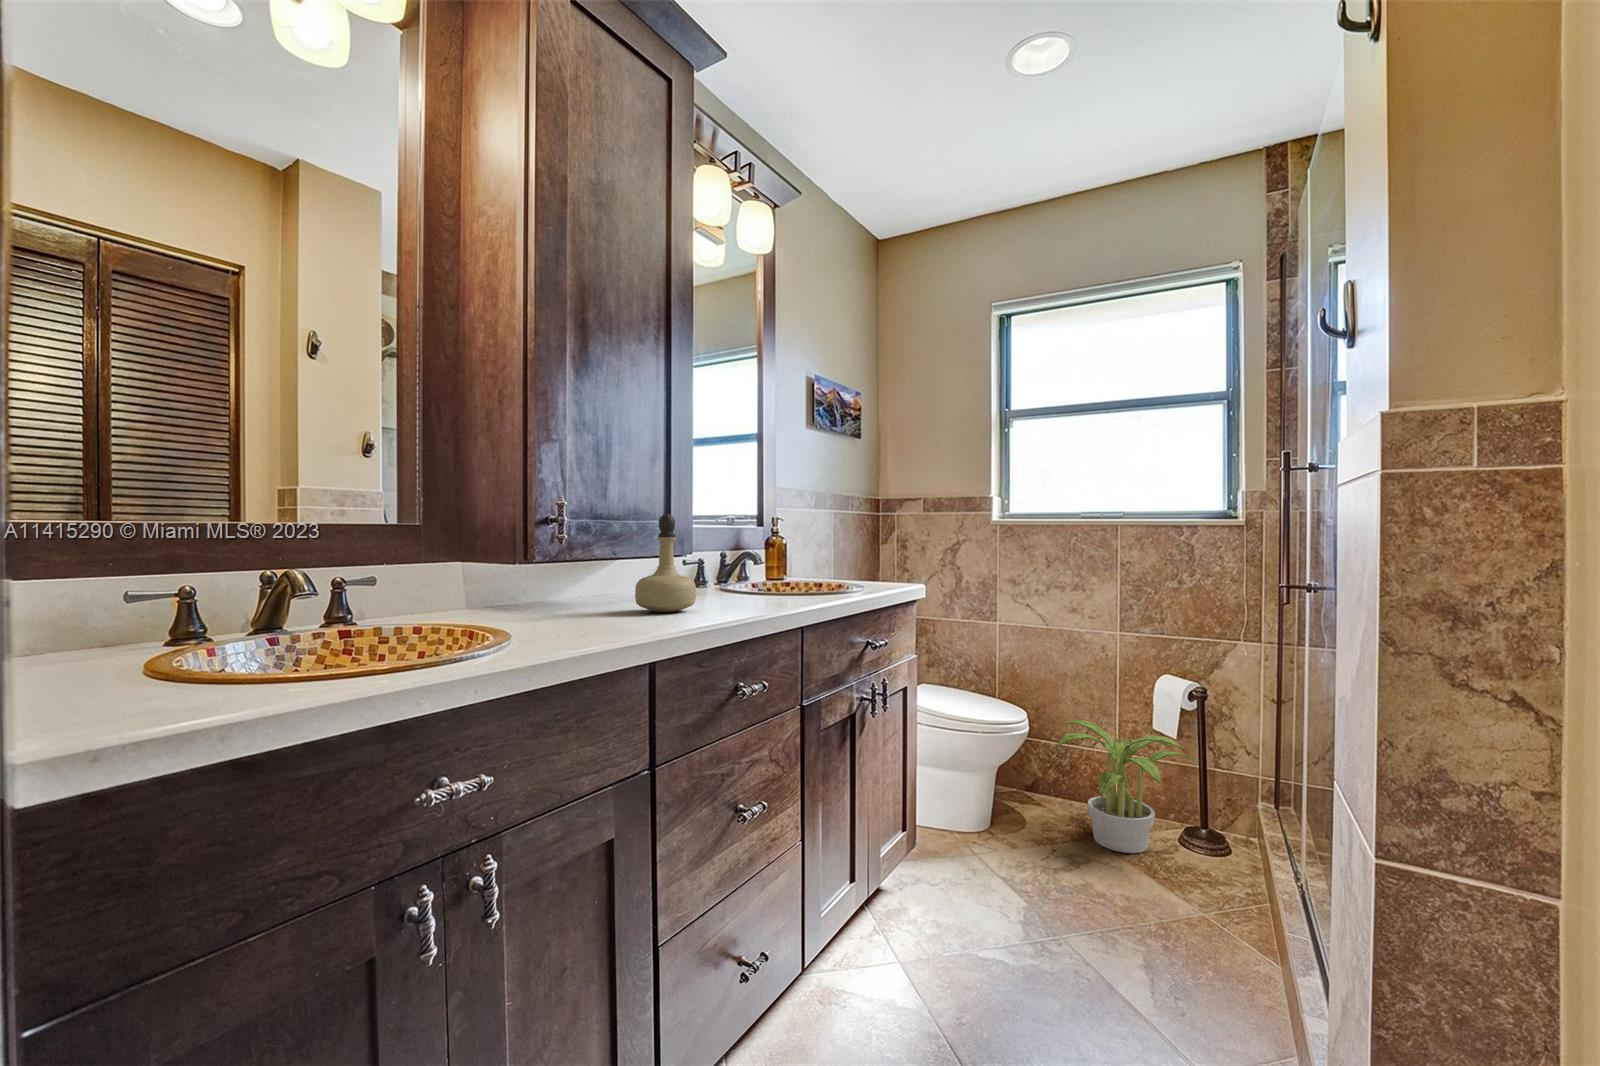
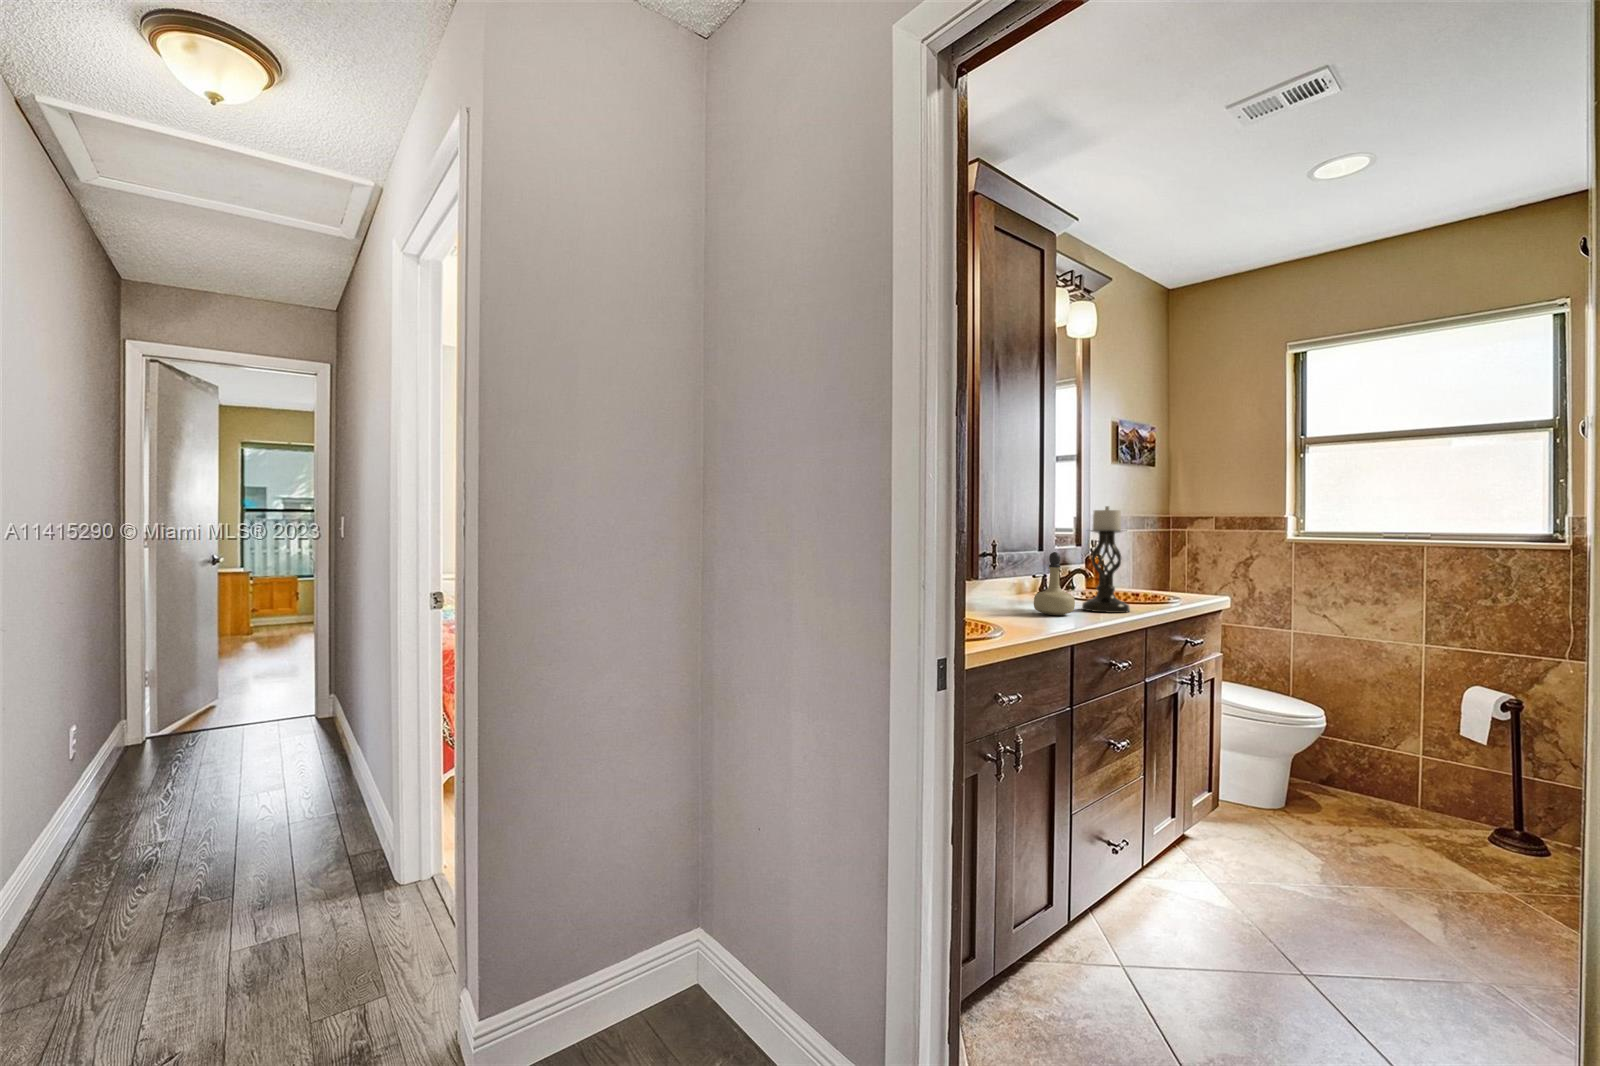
candle holder: none [720,451,786,606] -> present [1082,506,1130,613]
potted plant: present [1057,720,1195,853] -> none [1355,722,1508,842]

